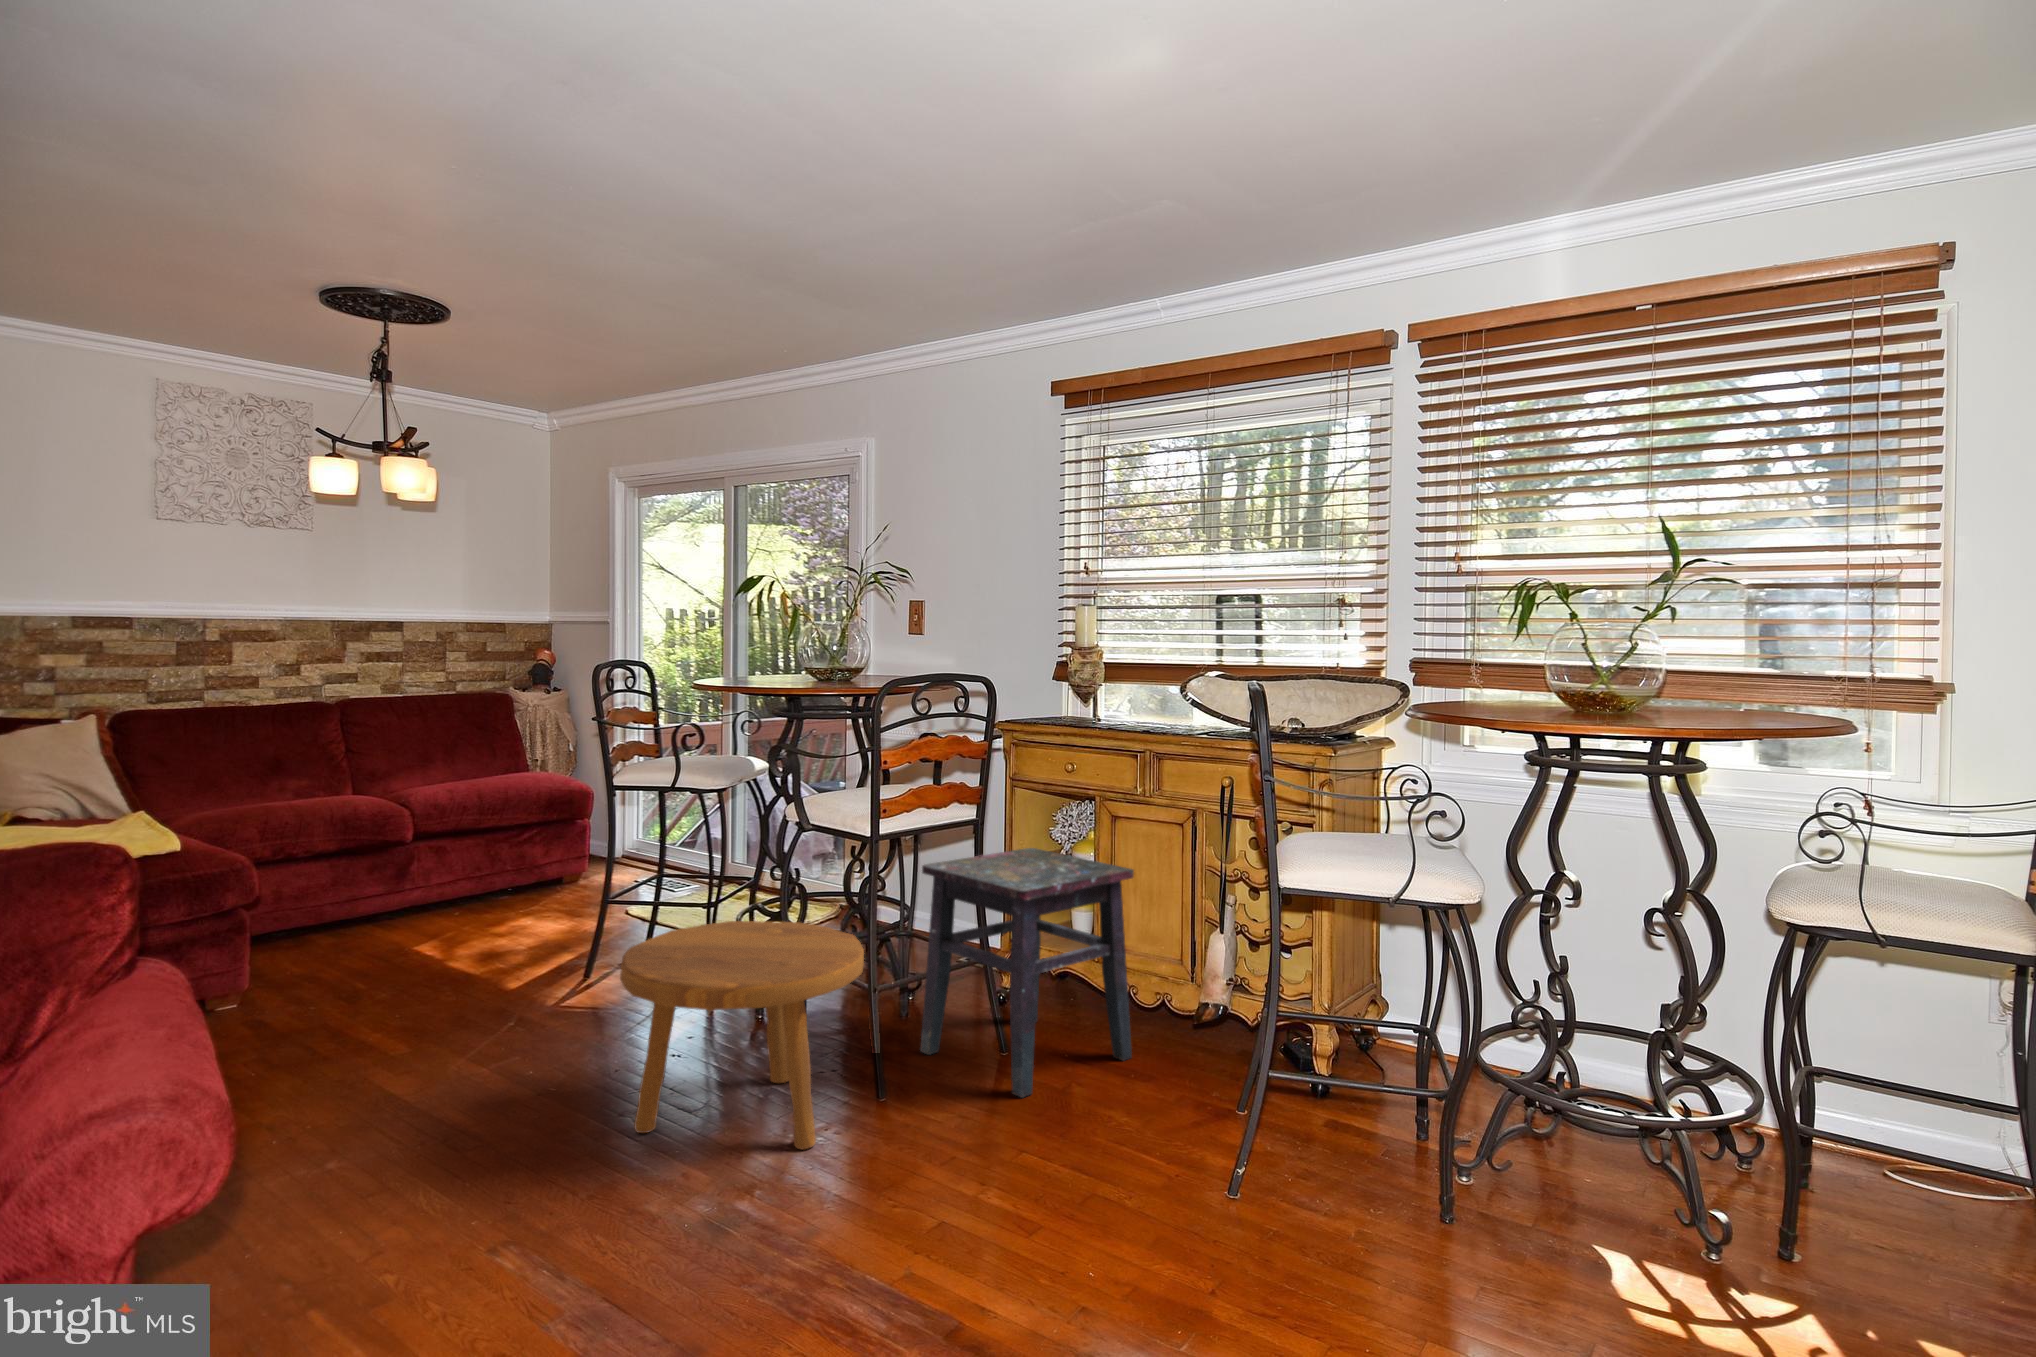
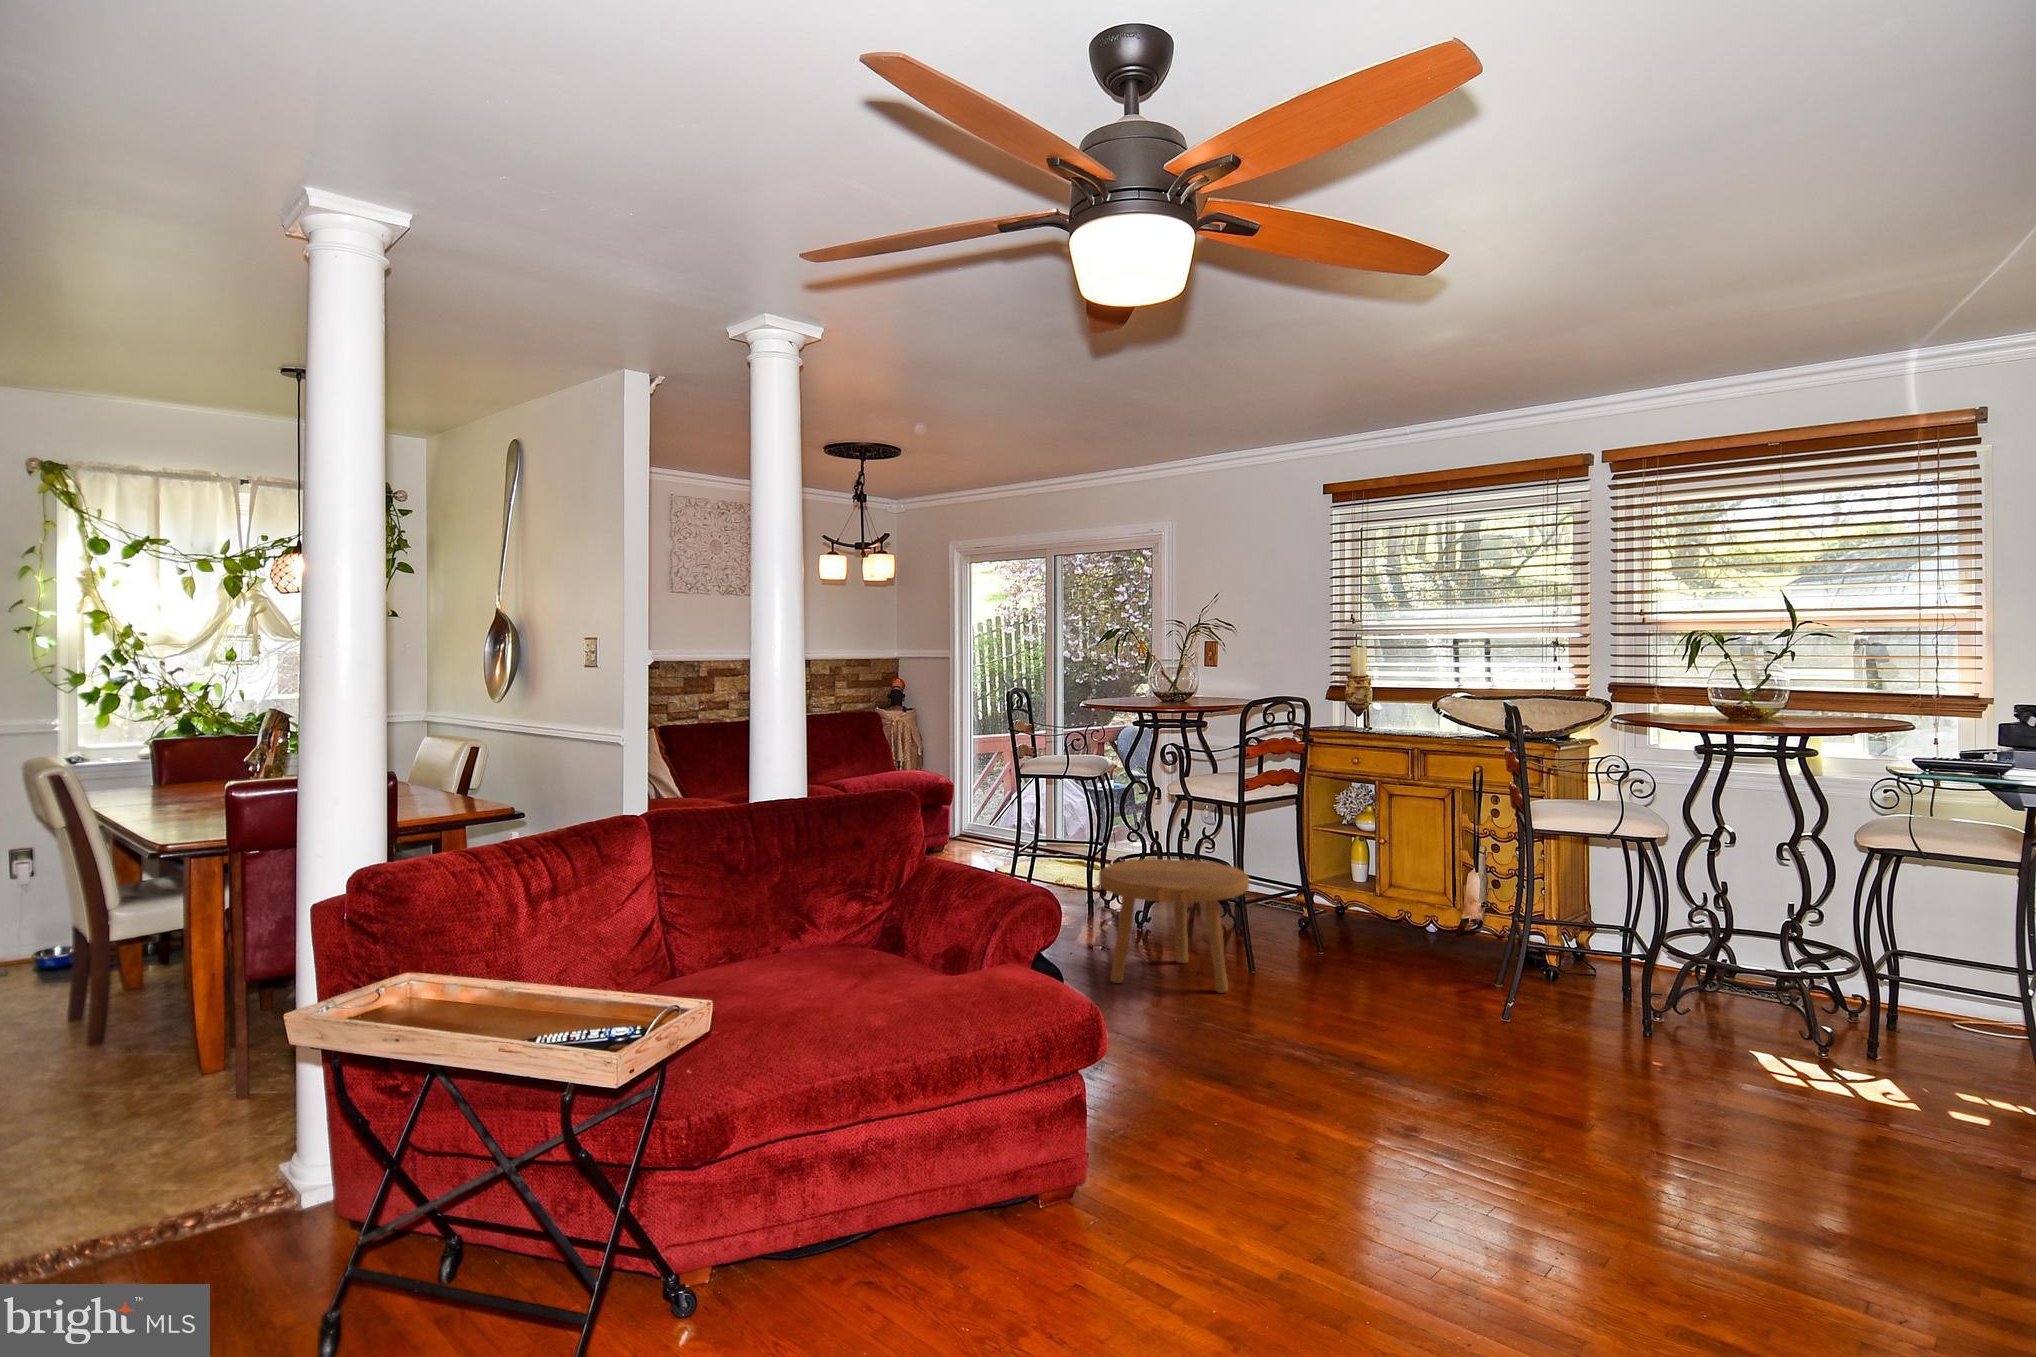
side table: present [920,848,1134,1097] -> none [1265,816,1413,974]

